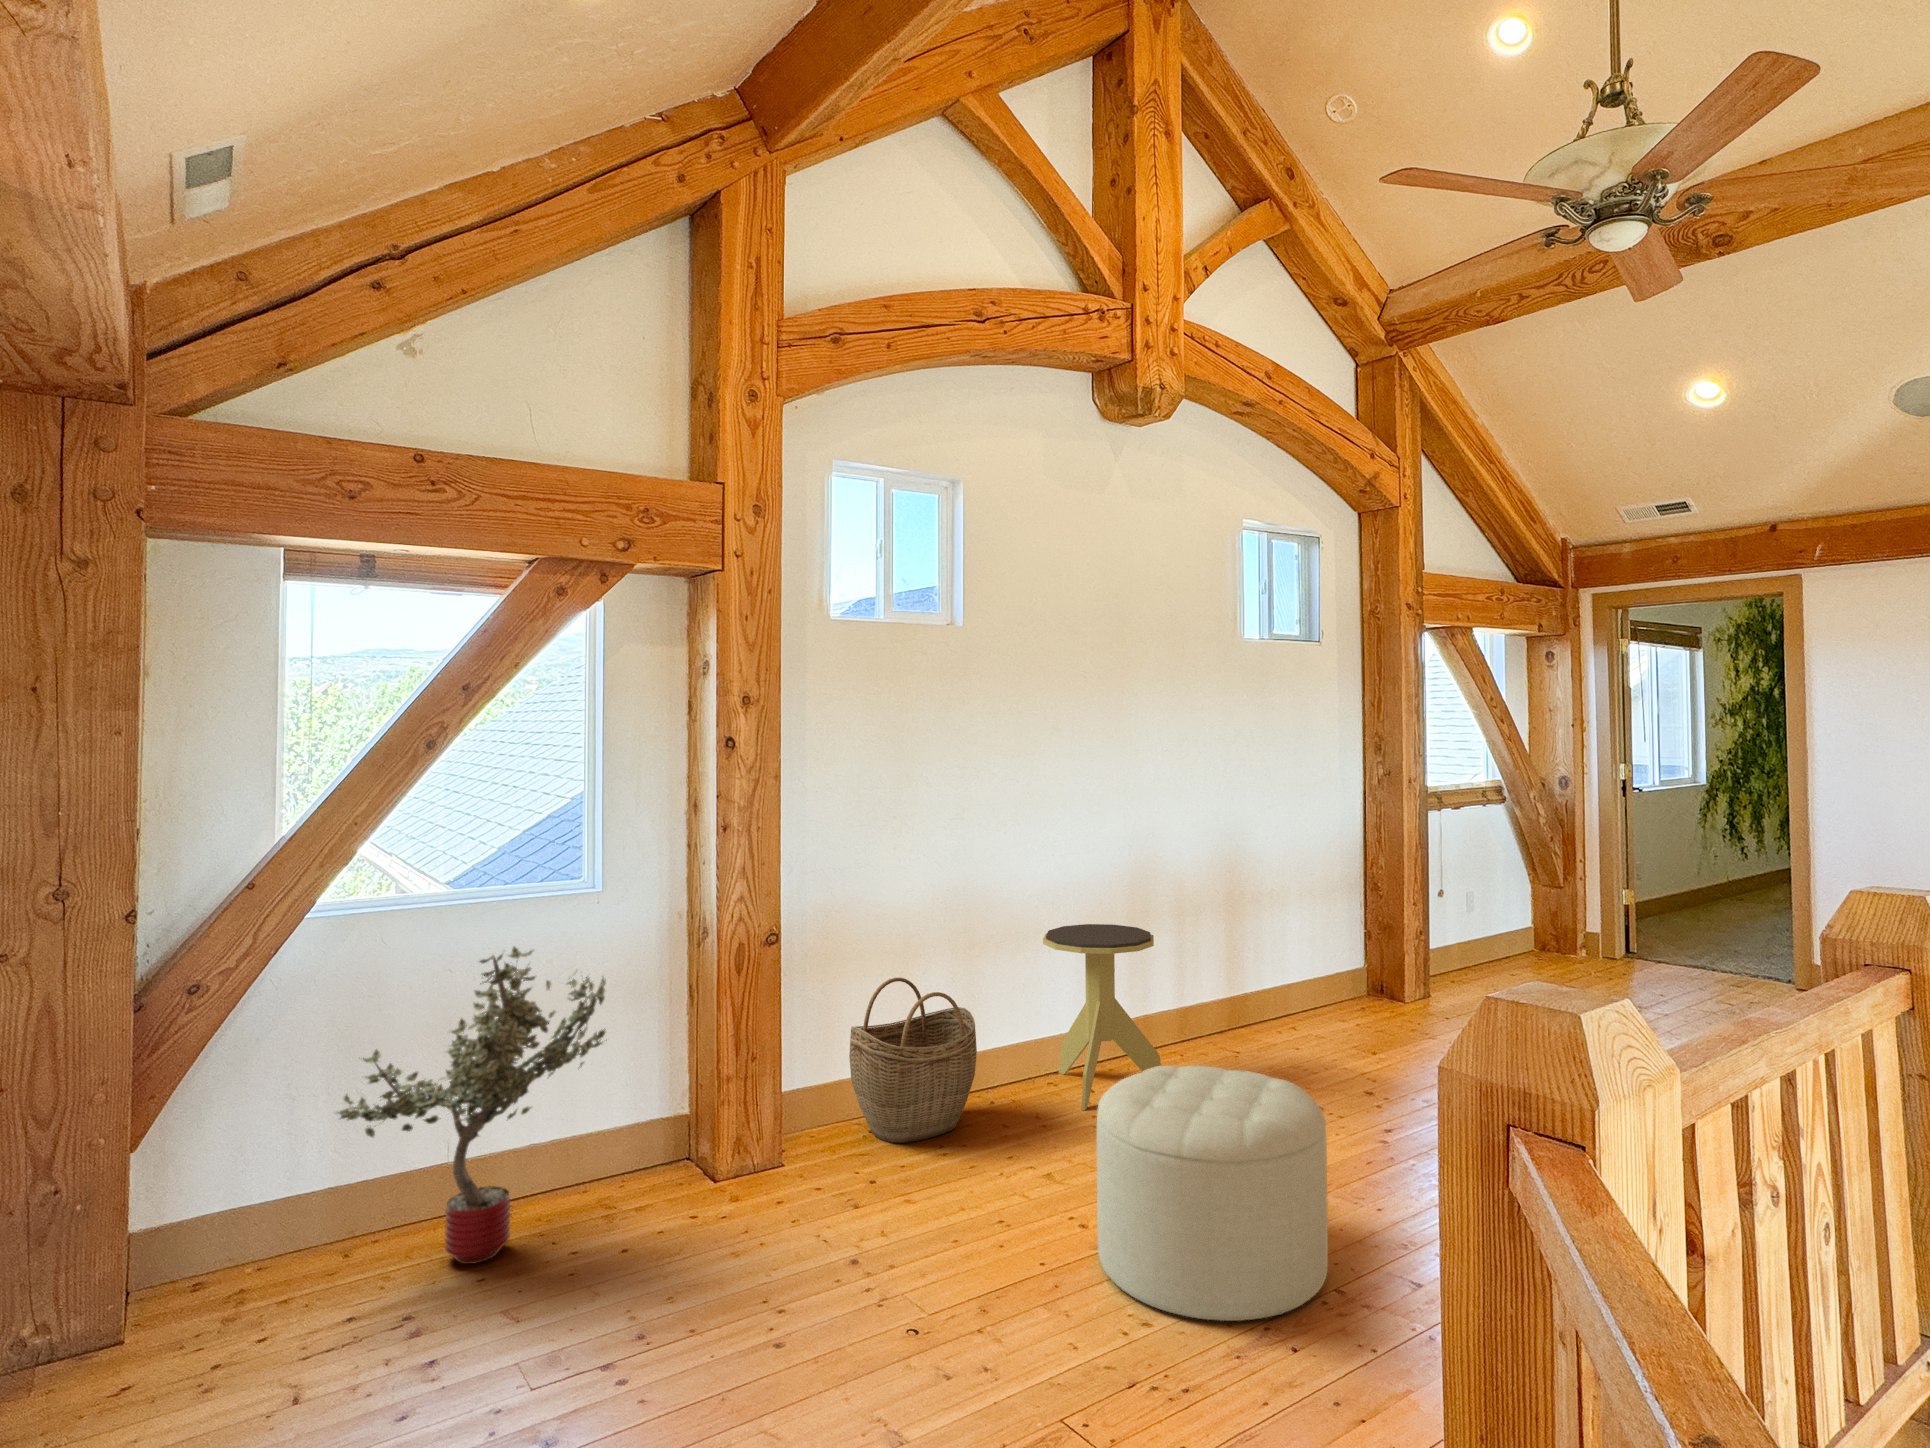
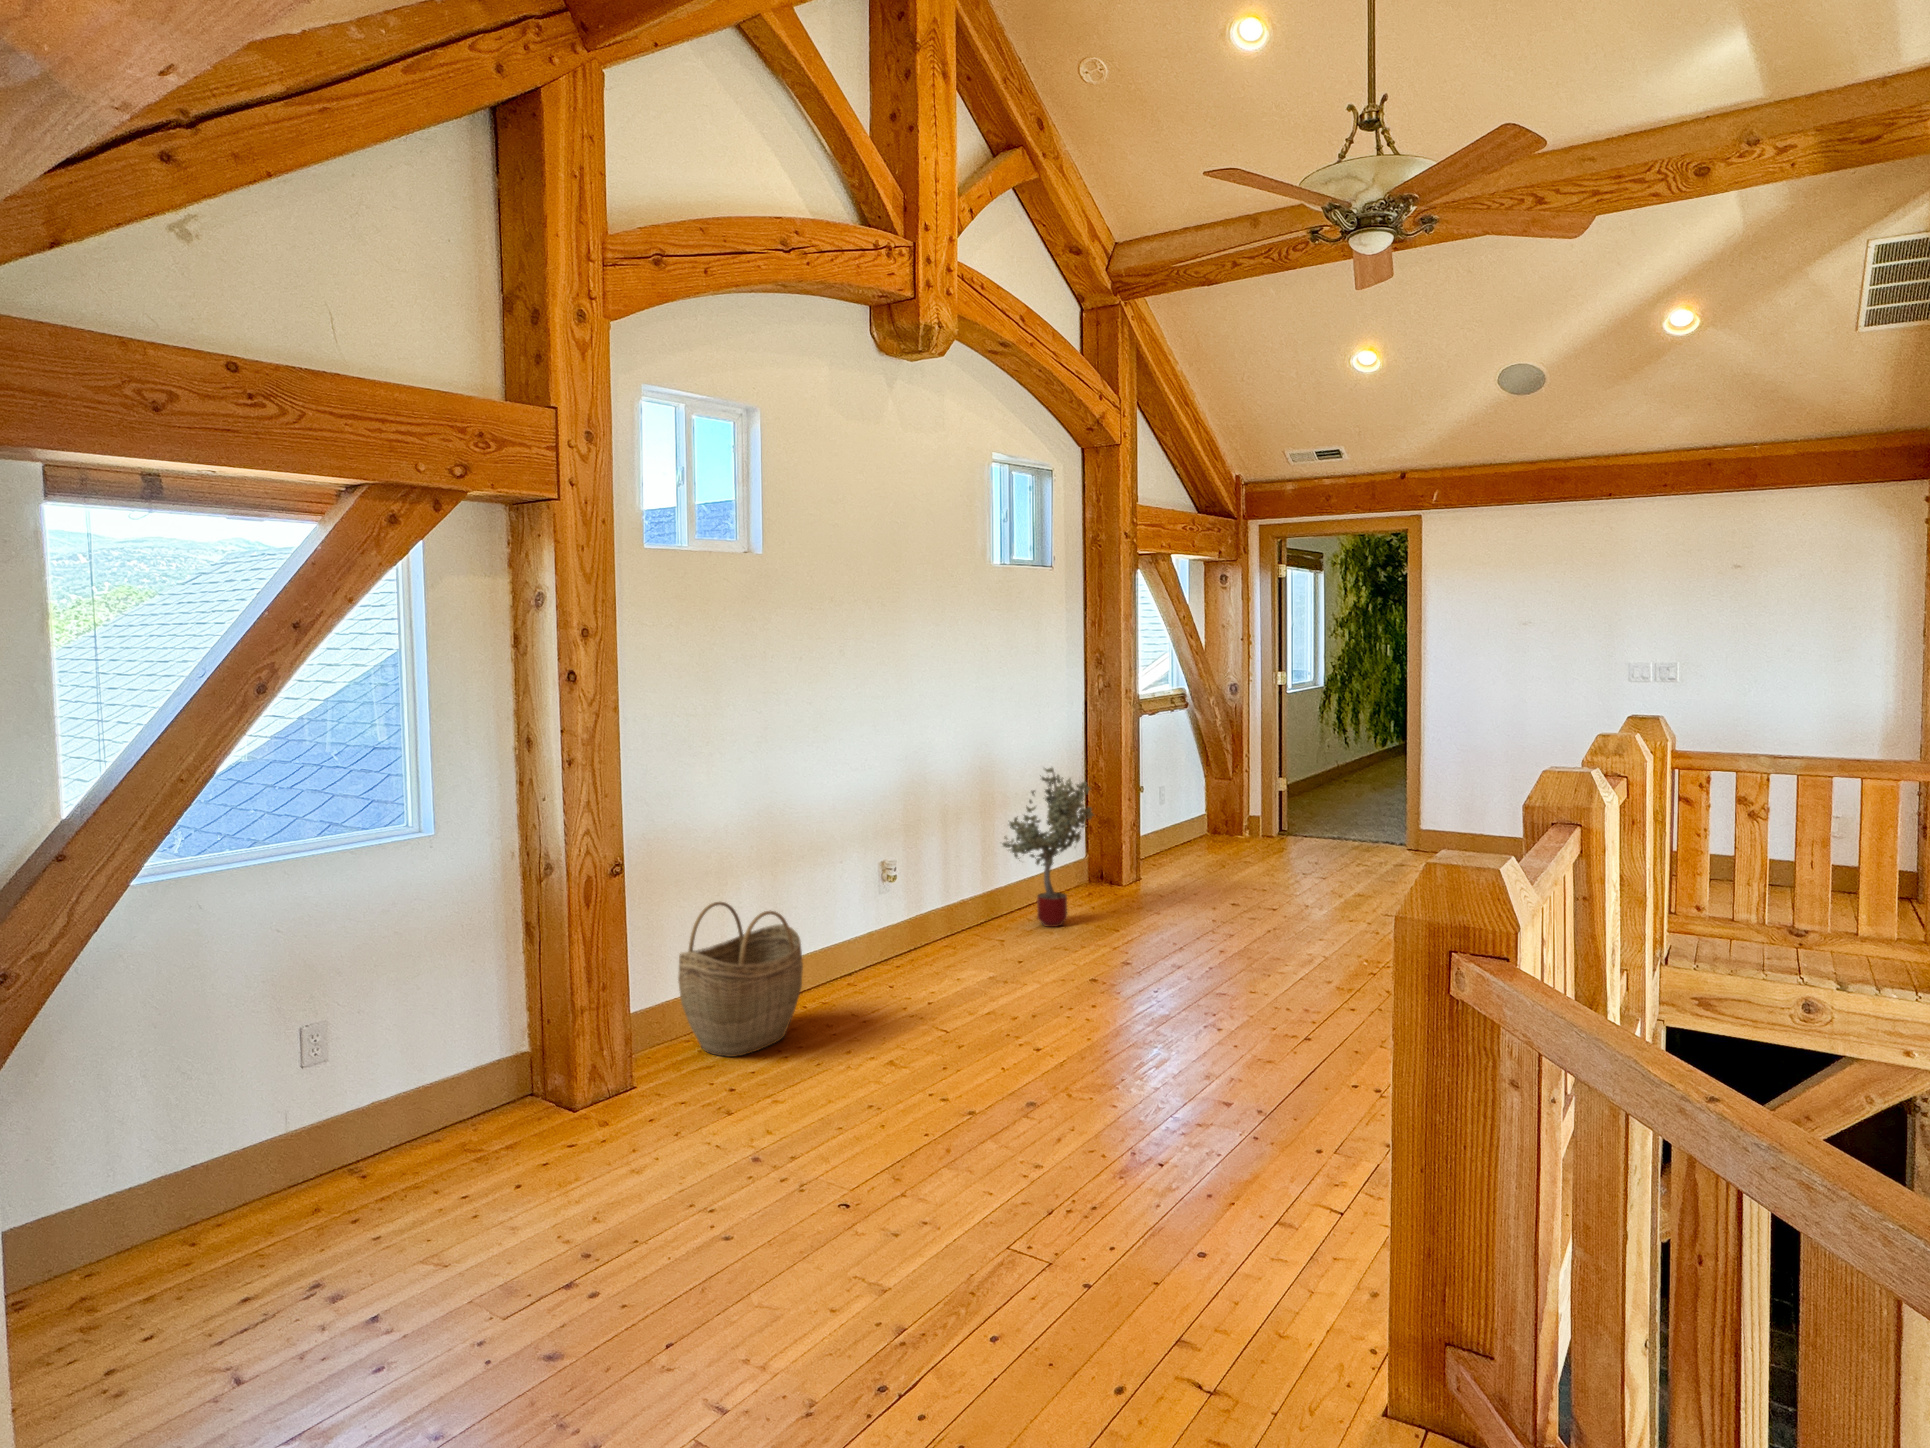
side table: present [1043,924,1161,1110] -> none [844,836,957,1006]
potted tree: present [337,947,606,1264] -> present [1003,768,1093,927]
ottoman: present [1097,1066,1328,1321] -> none [969,947,1162,1147]

